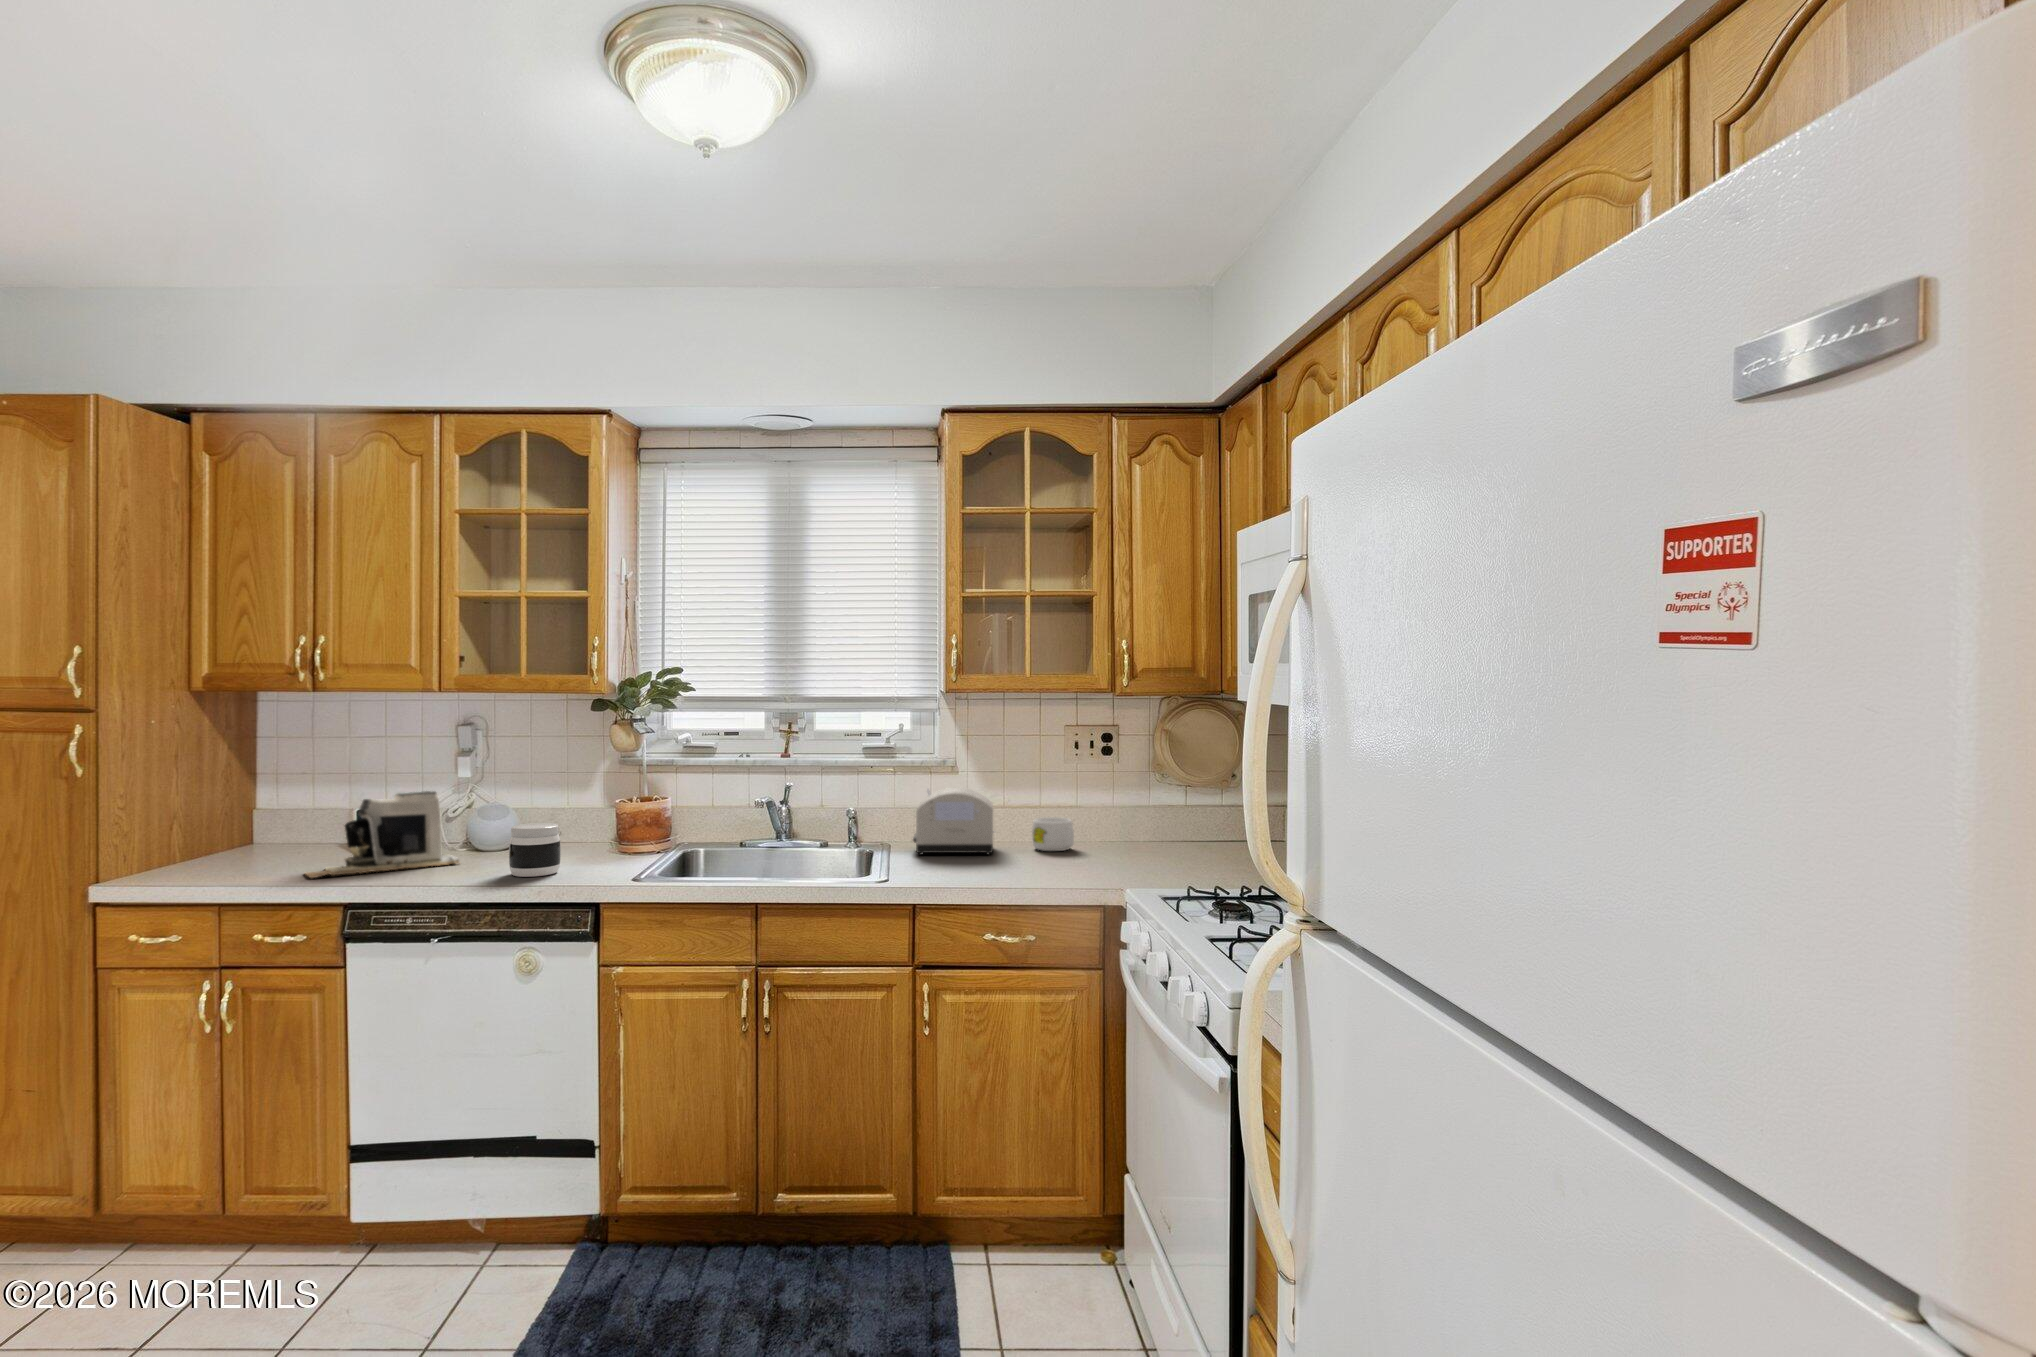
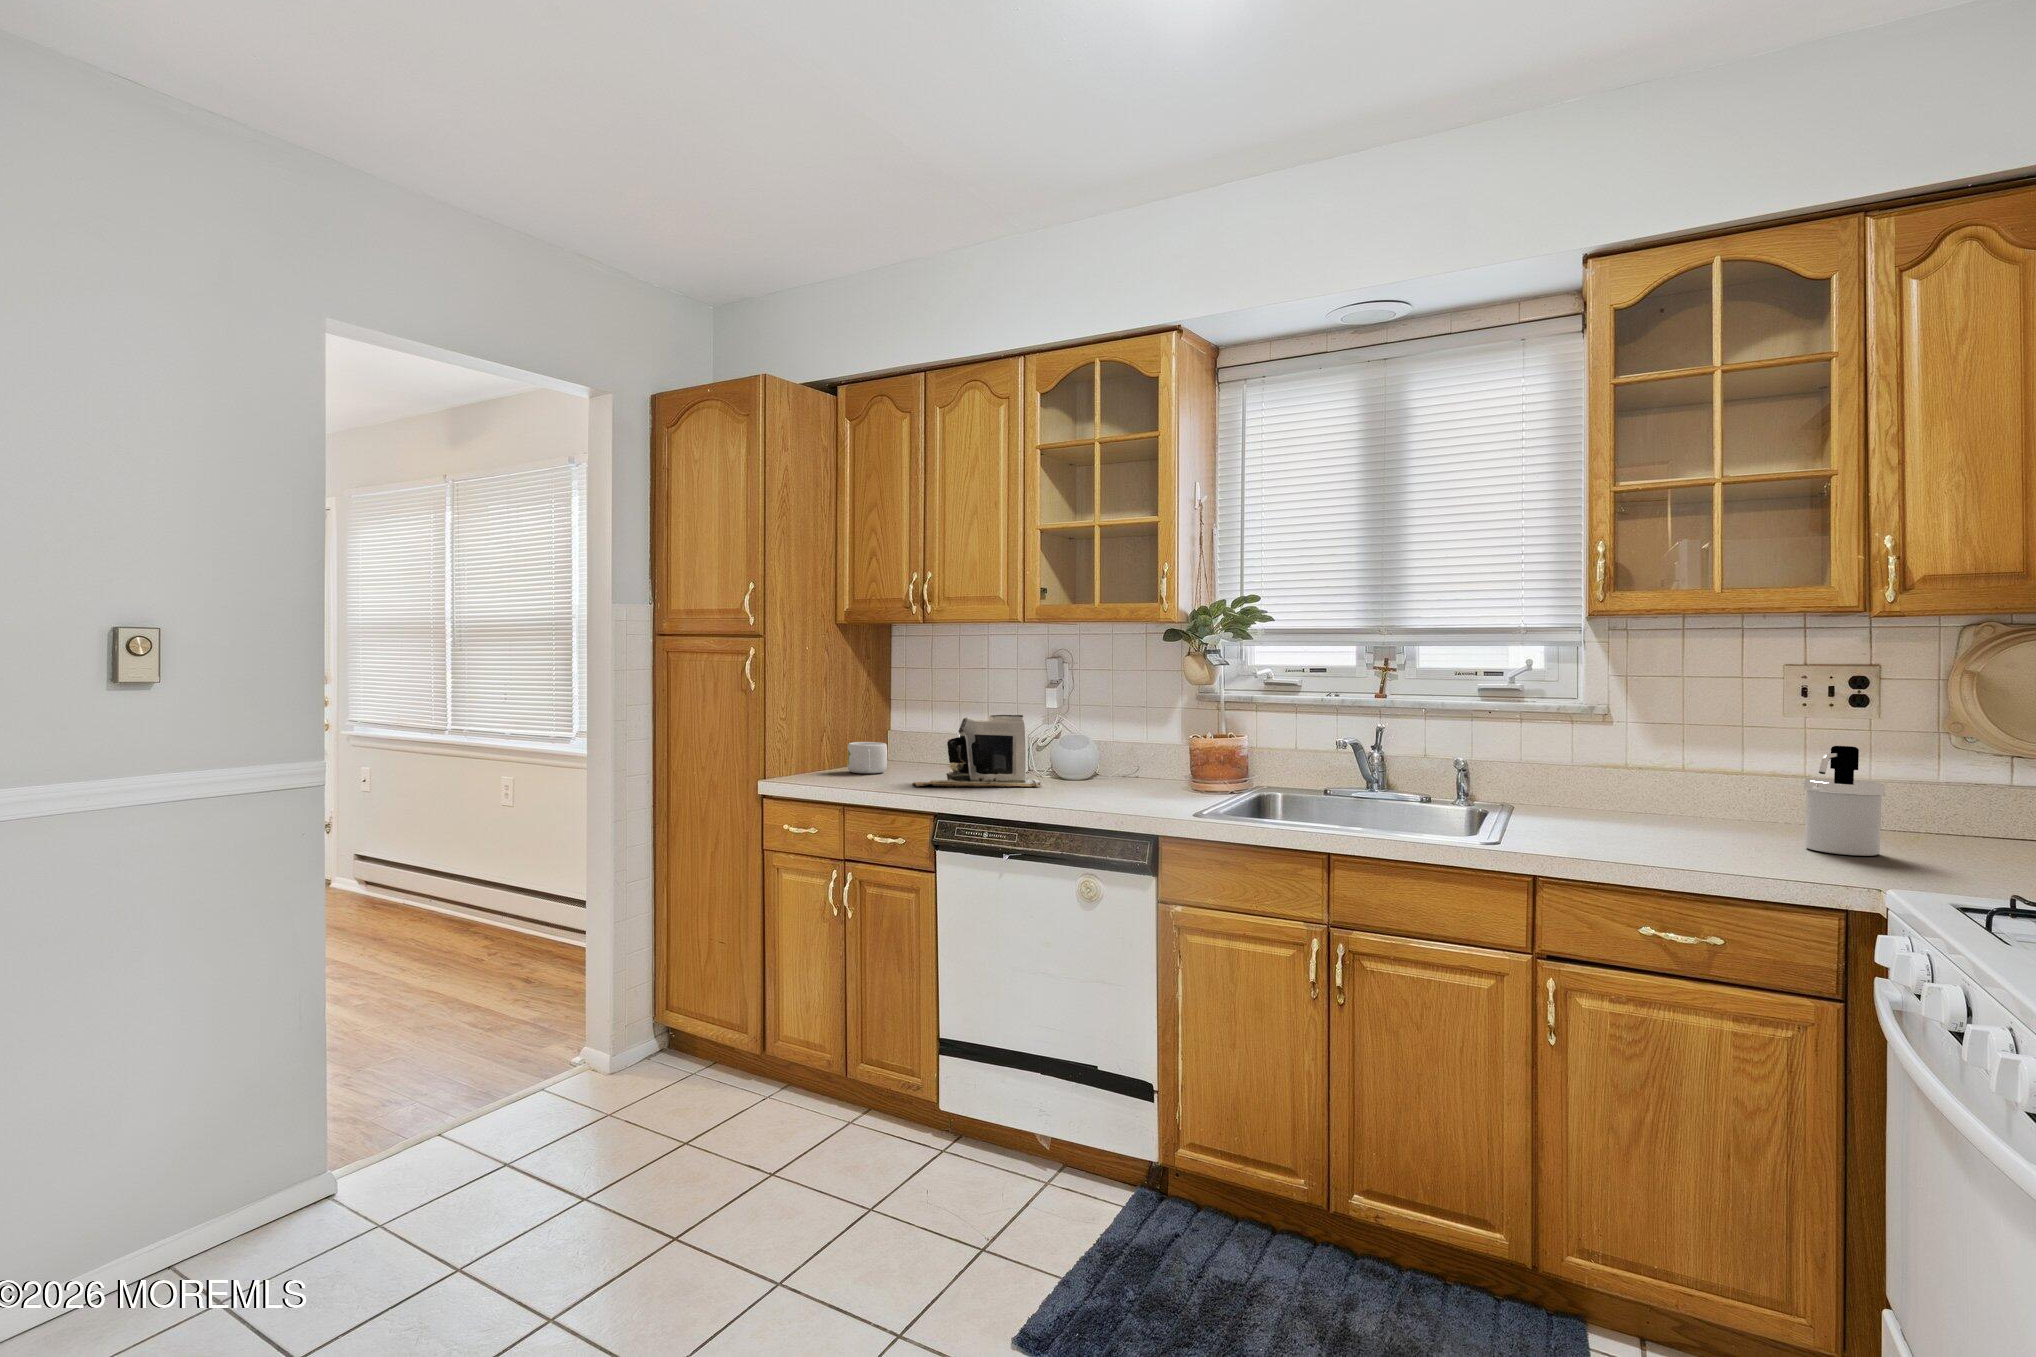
soap dispenser: none [1084,785,1129,862] -> present [1804,746,1885,856]
toaster: present [913,788,994,855] -> none [1536,742,1658,830]
mug: present [1032,817,1074,851] -> present [847,742,887,774]
jar: present [509,823,561,877] -> none [1081,749,1130,802]

